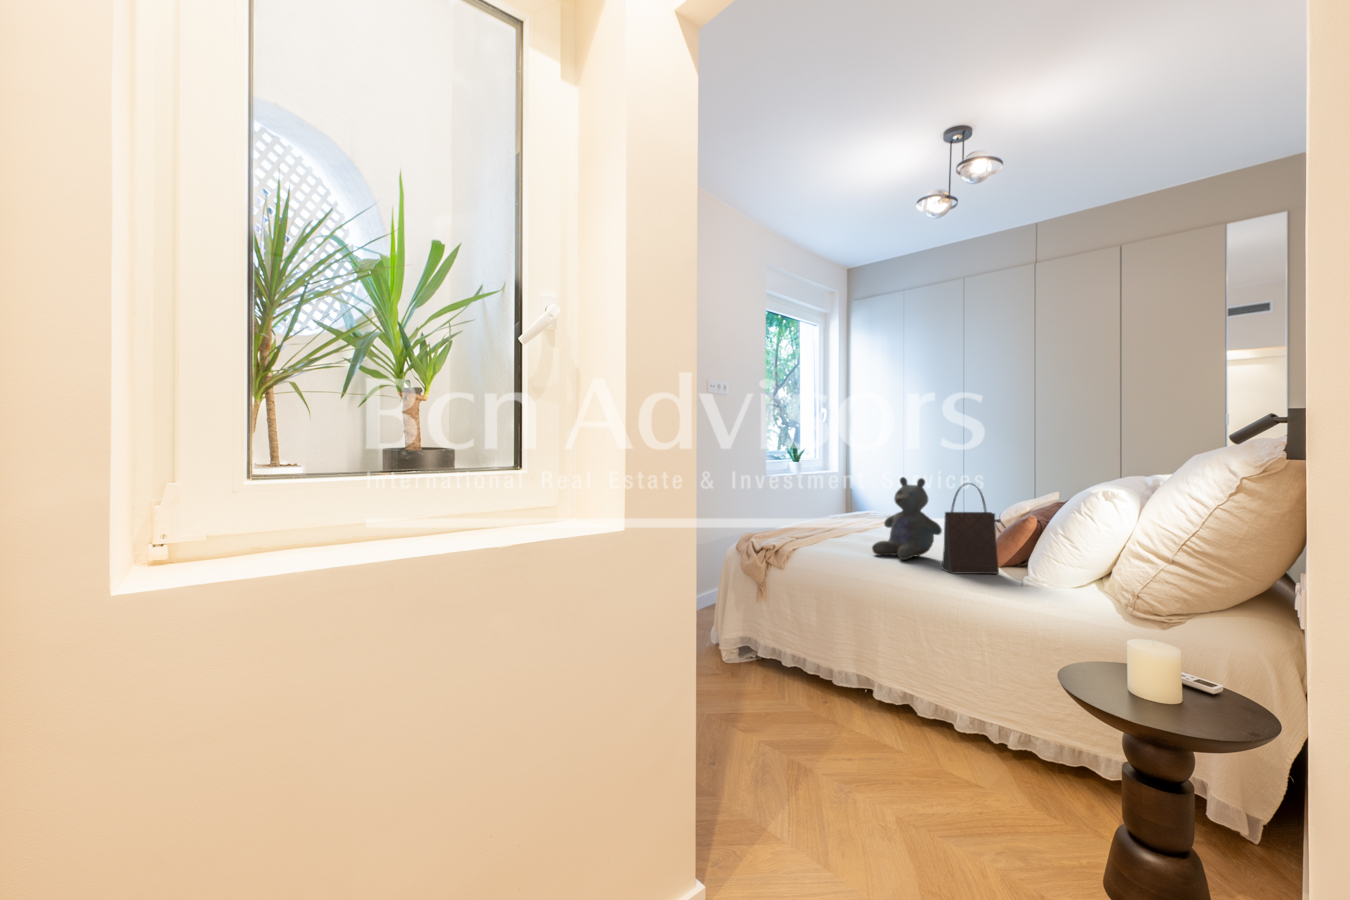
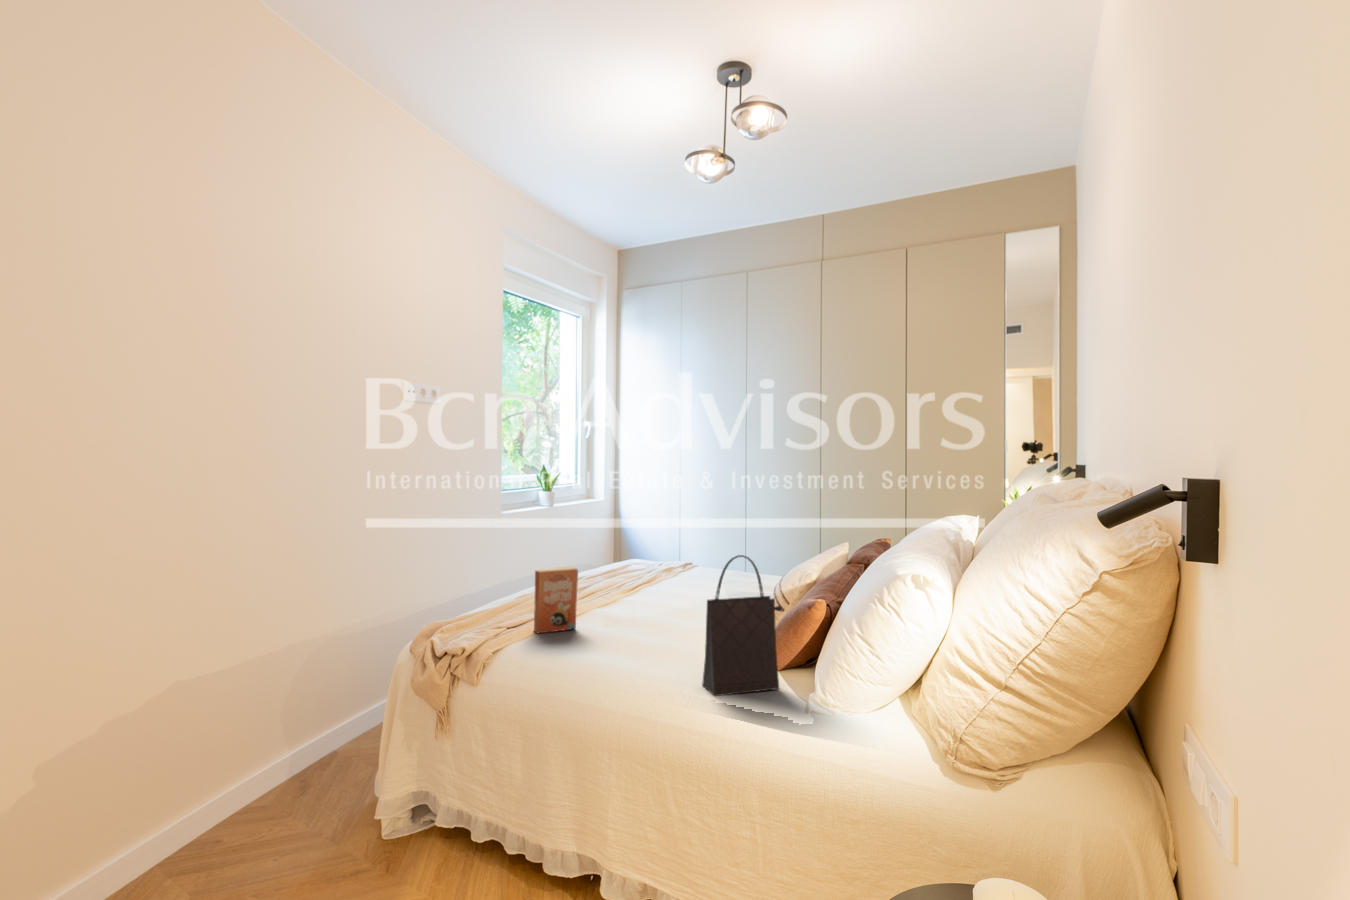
stuffed bear: present [872,477,942,560] -> none [609,538,705,669]
paperback book: none [795,500,864,546] -> present [534,567,578,633]

